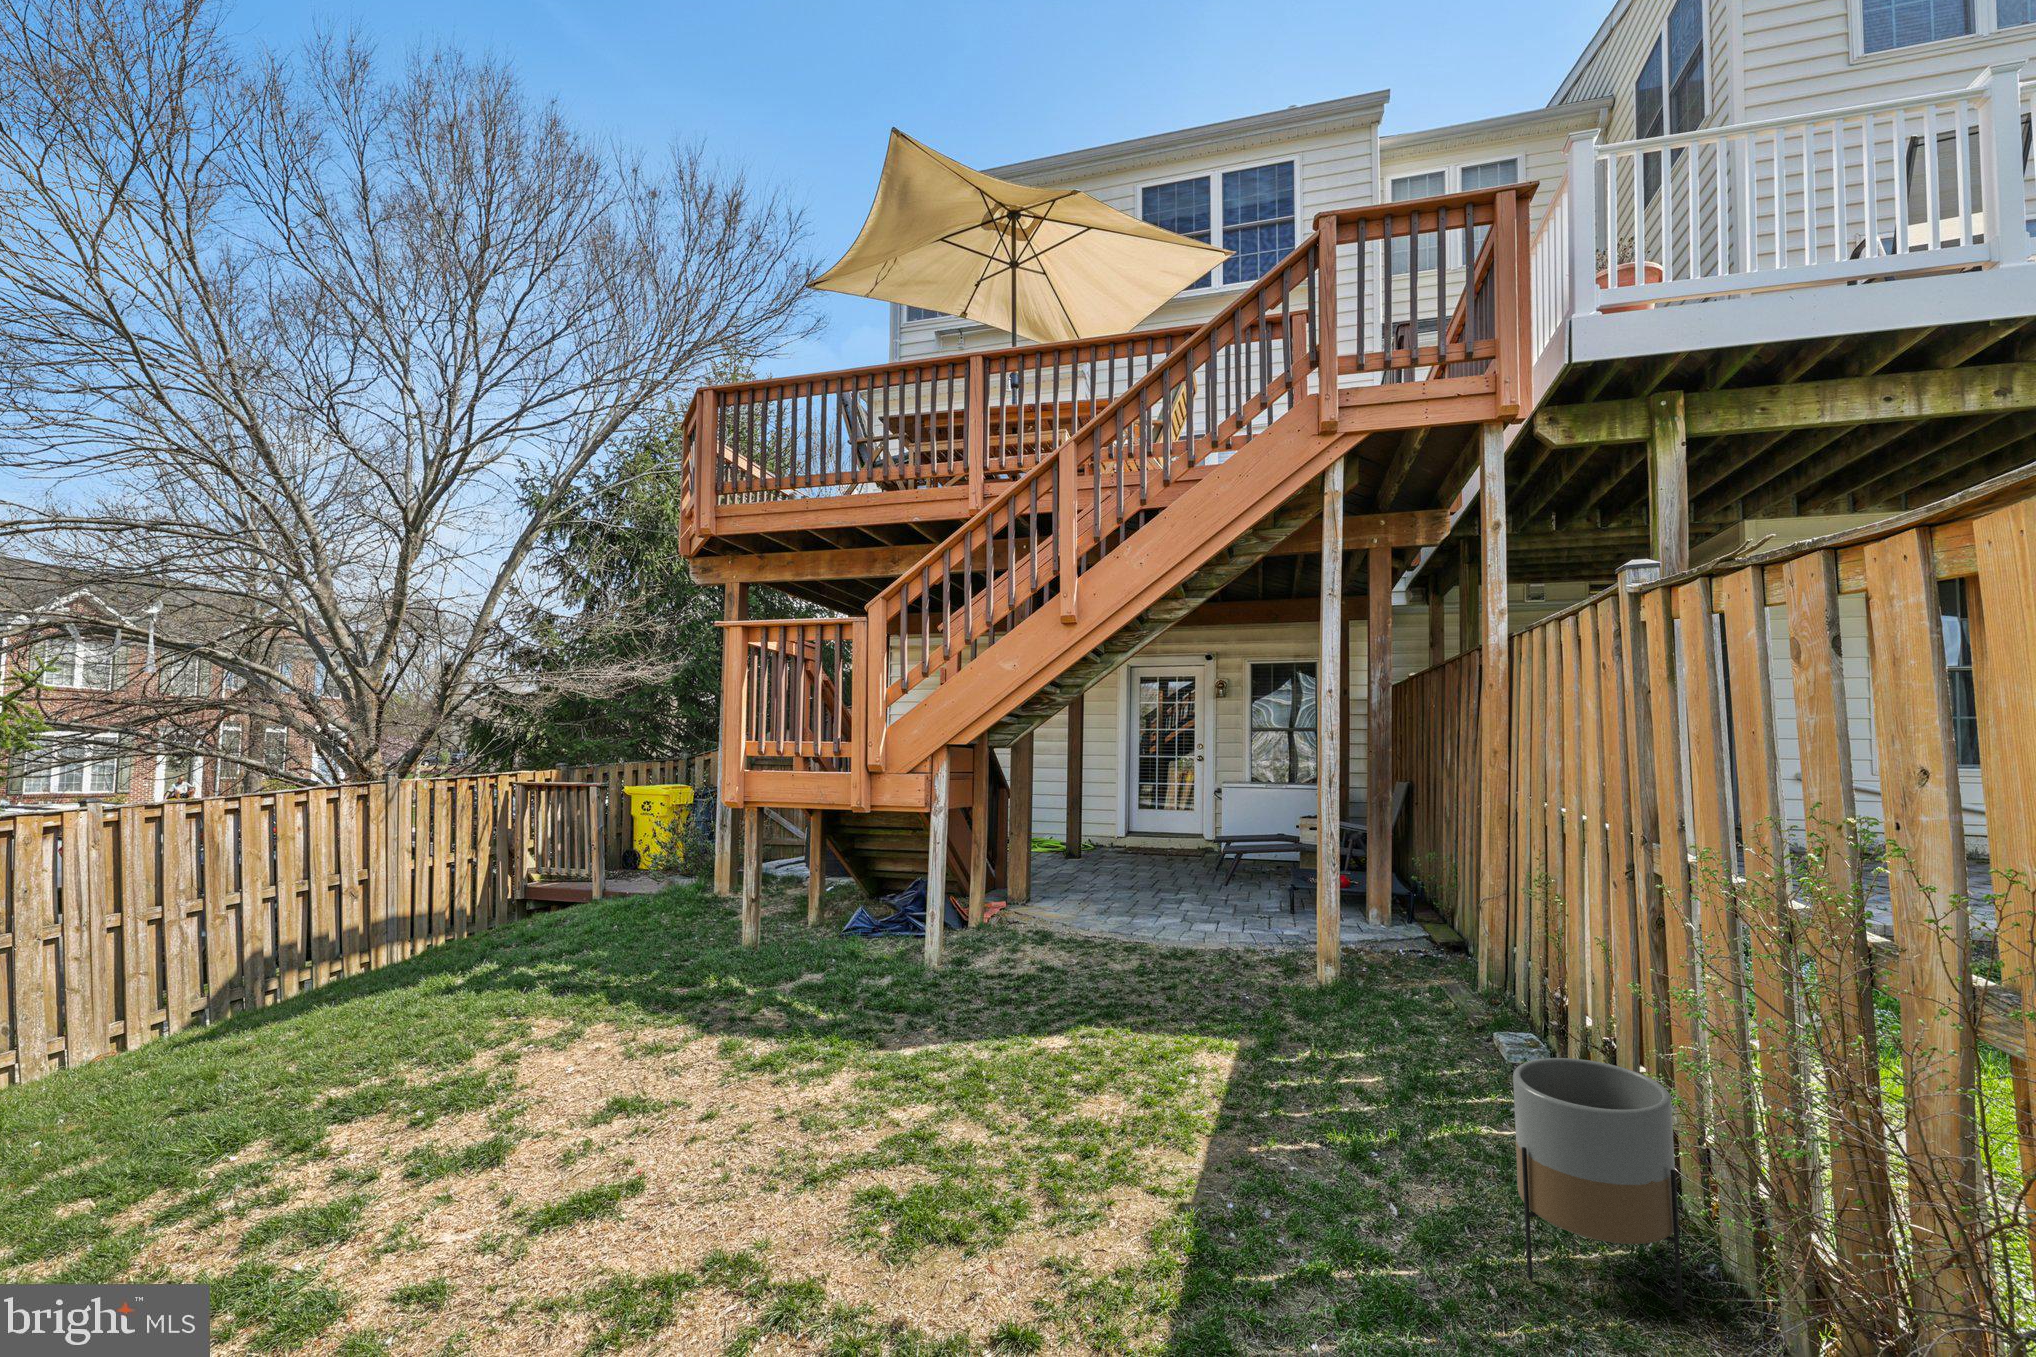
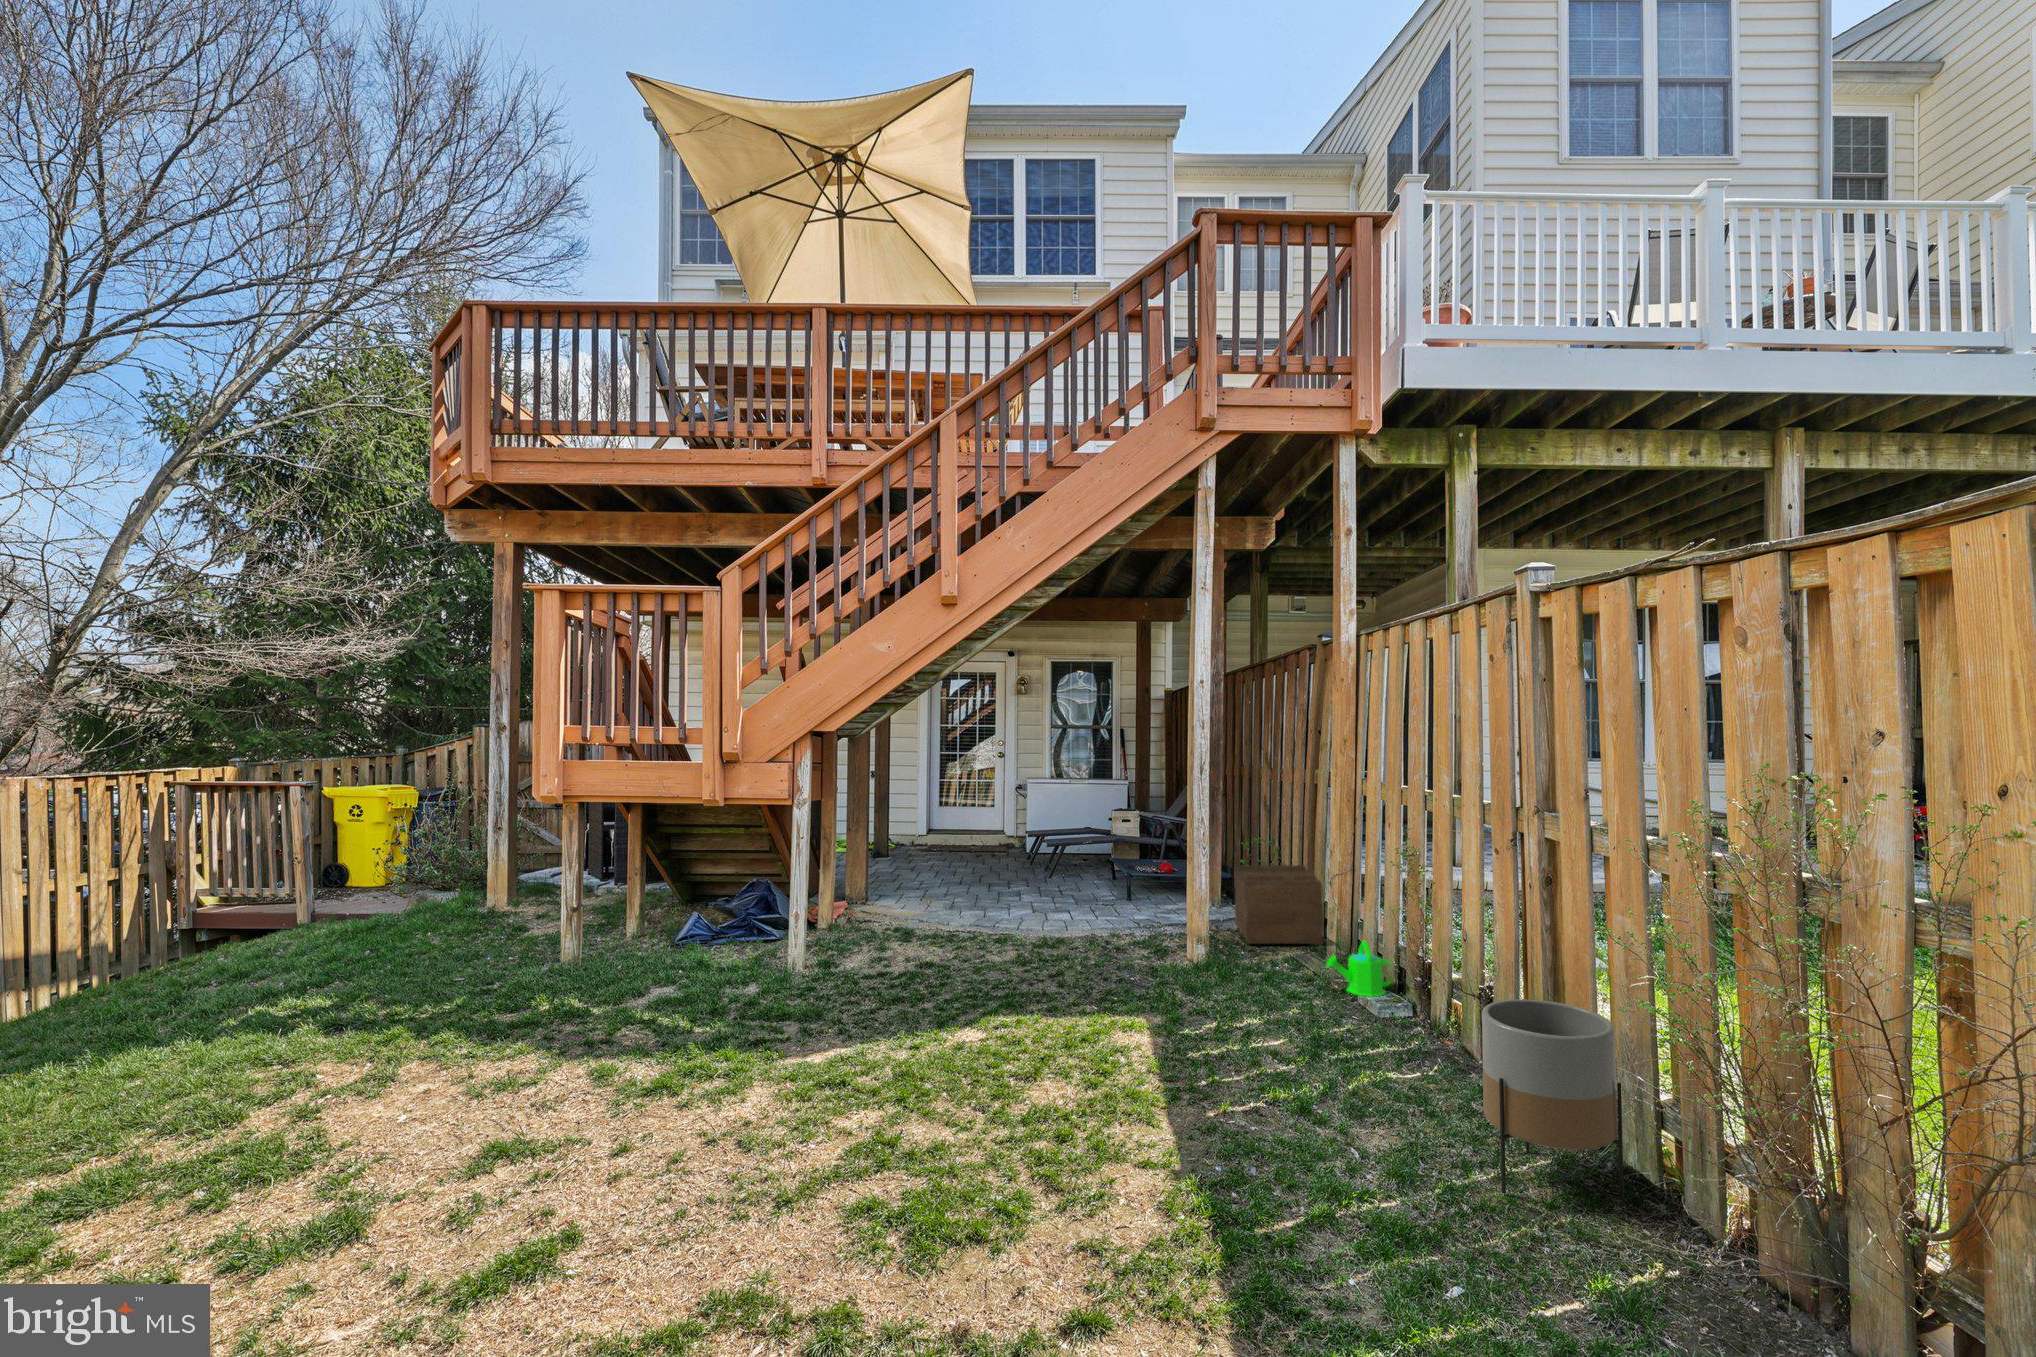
wooden crate: none [1397,884,1489,974] -> present [1234,865,1323,944]
watering can: none [1463,974,1549,1038] -> present [1326,941,1391,997]

